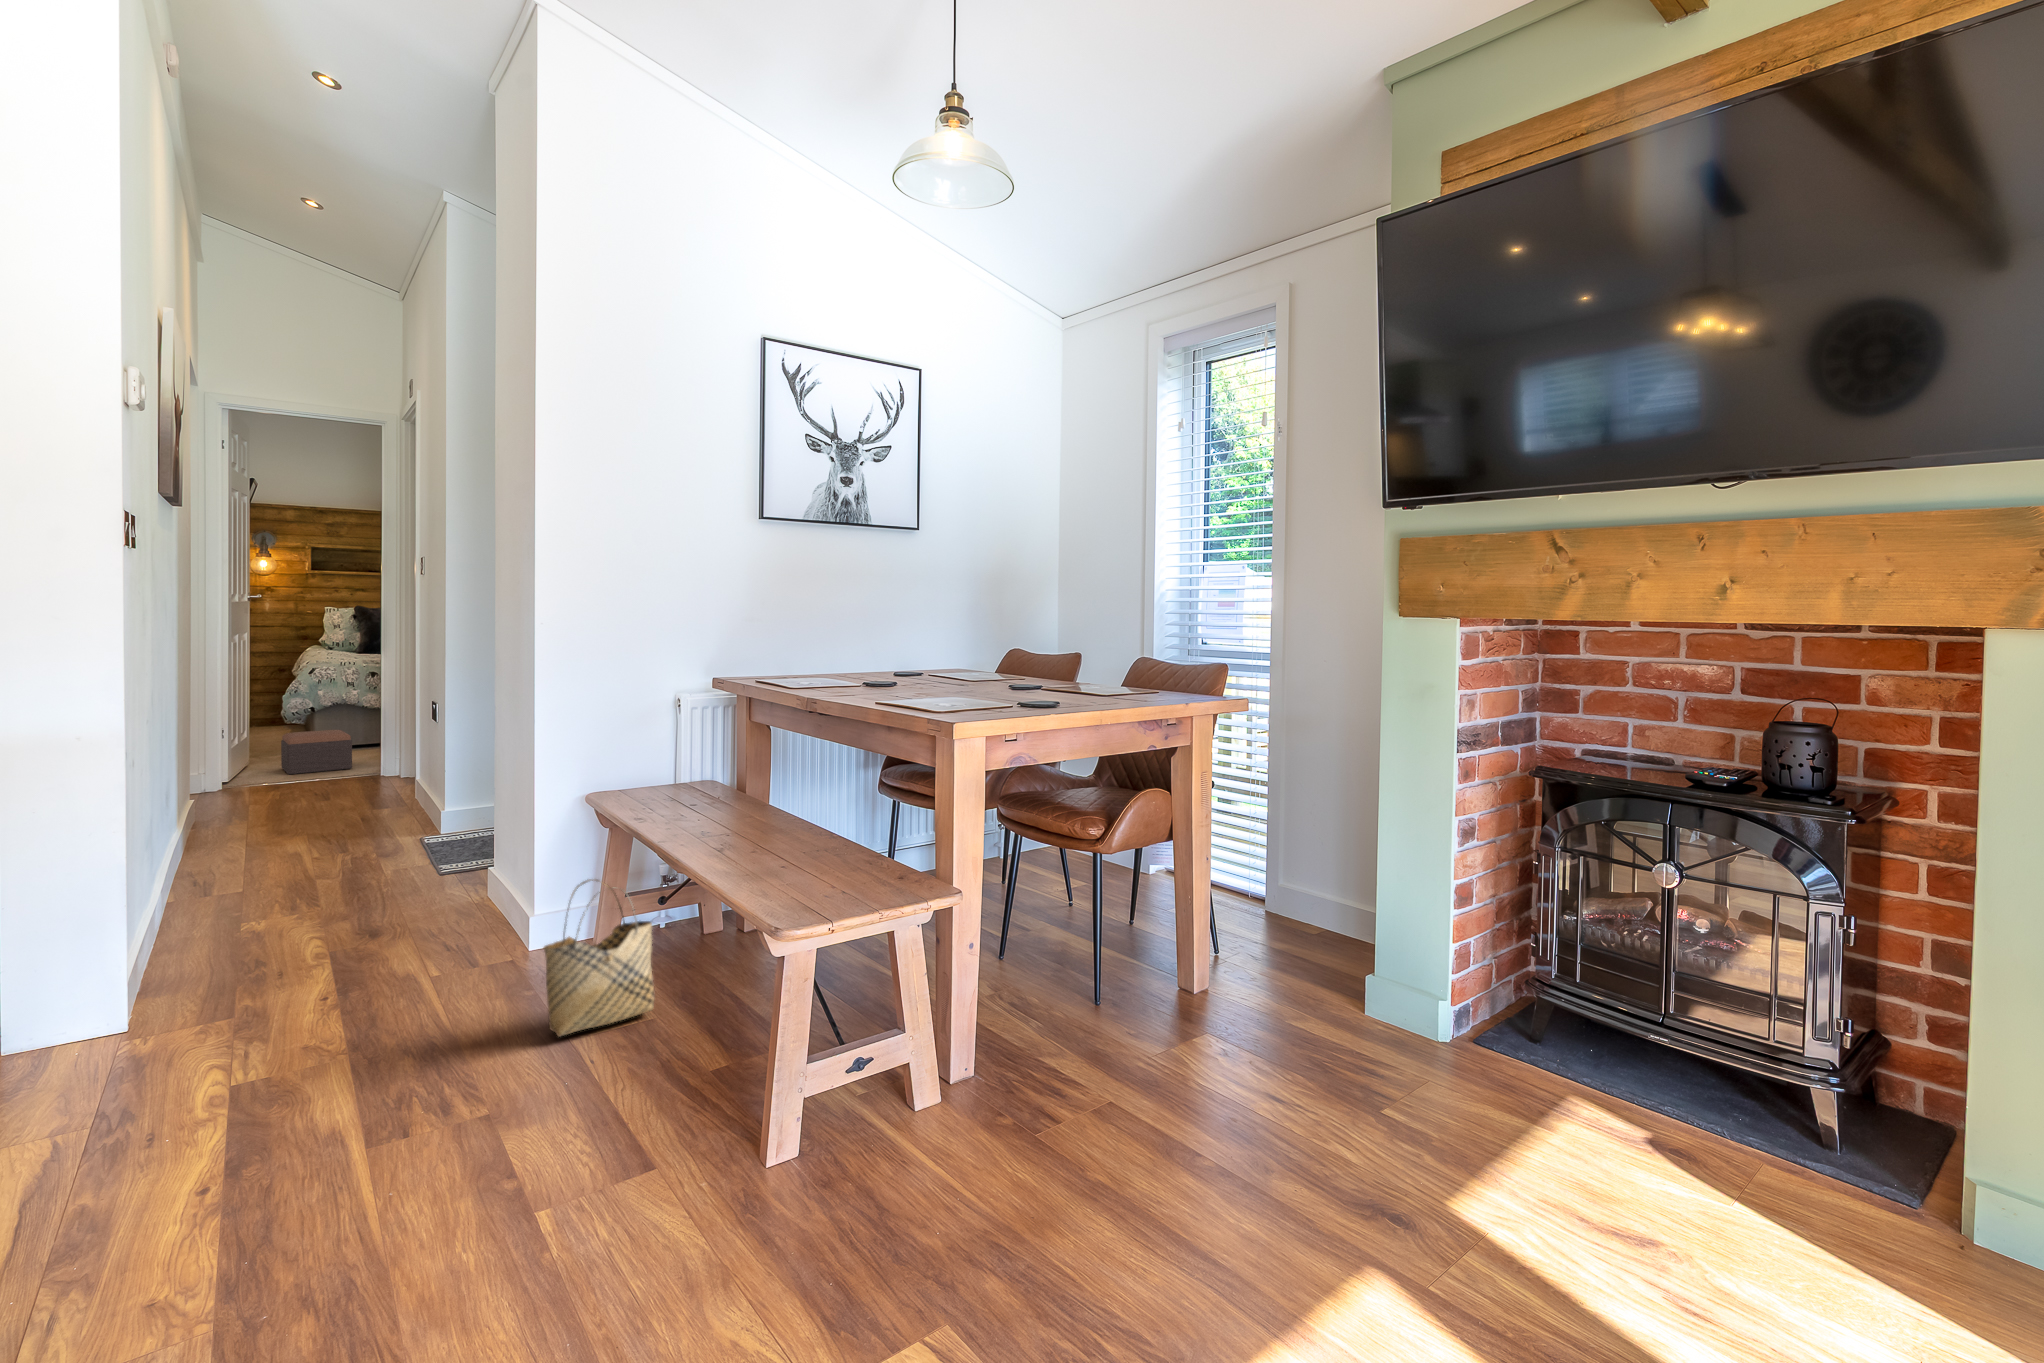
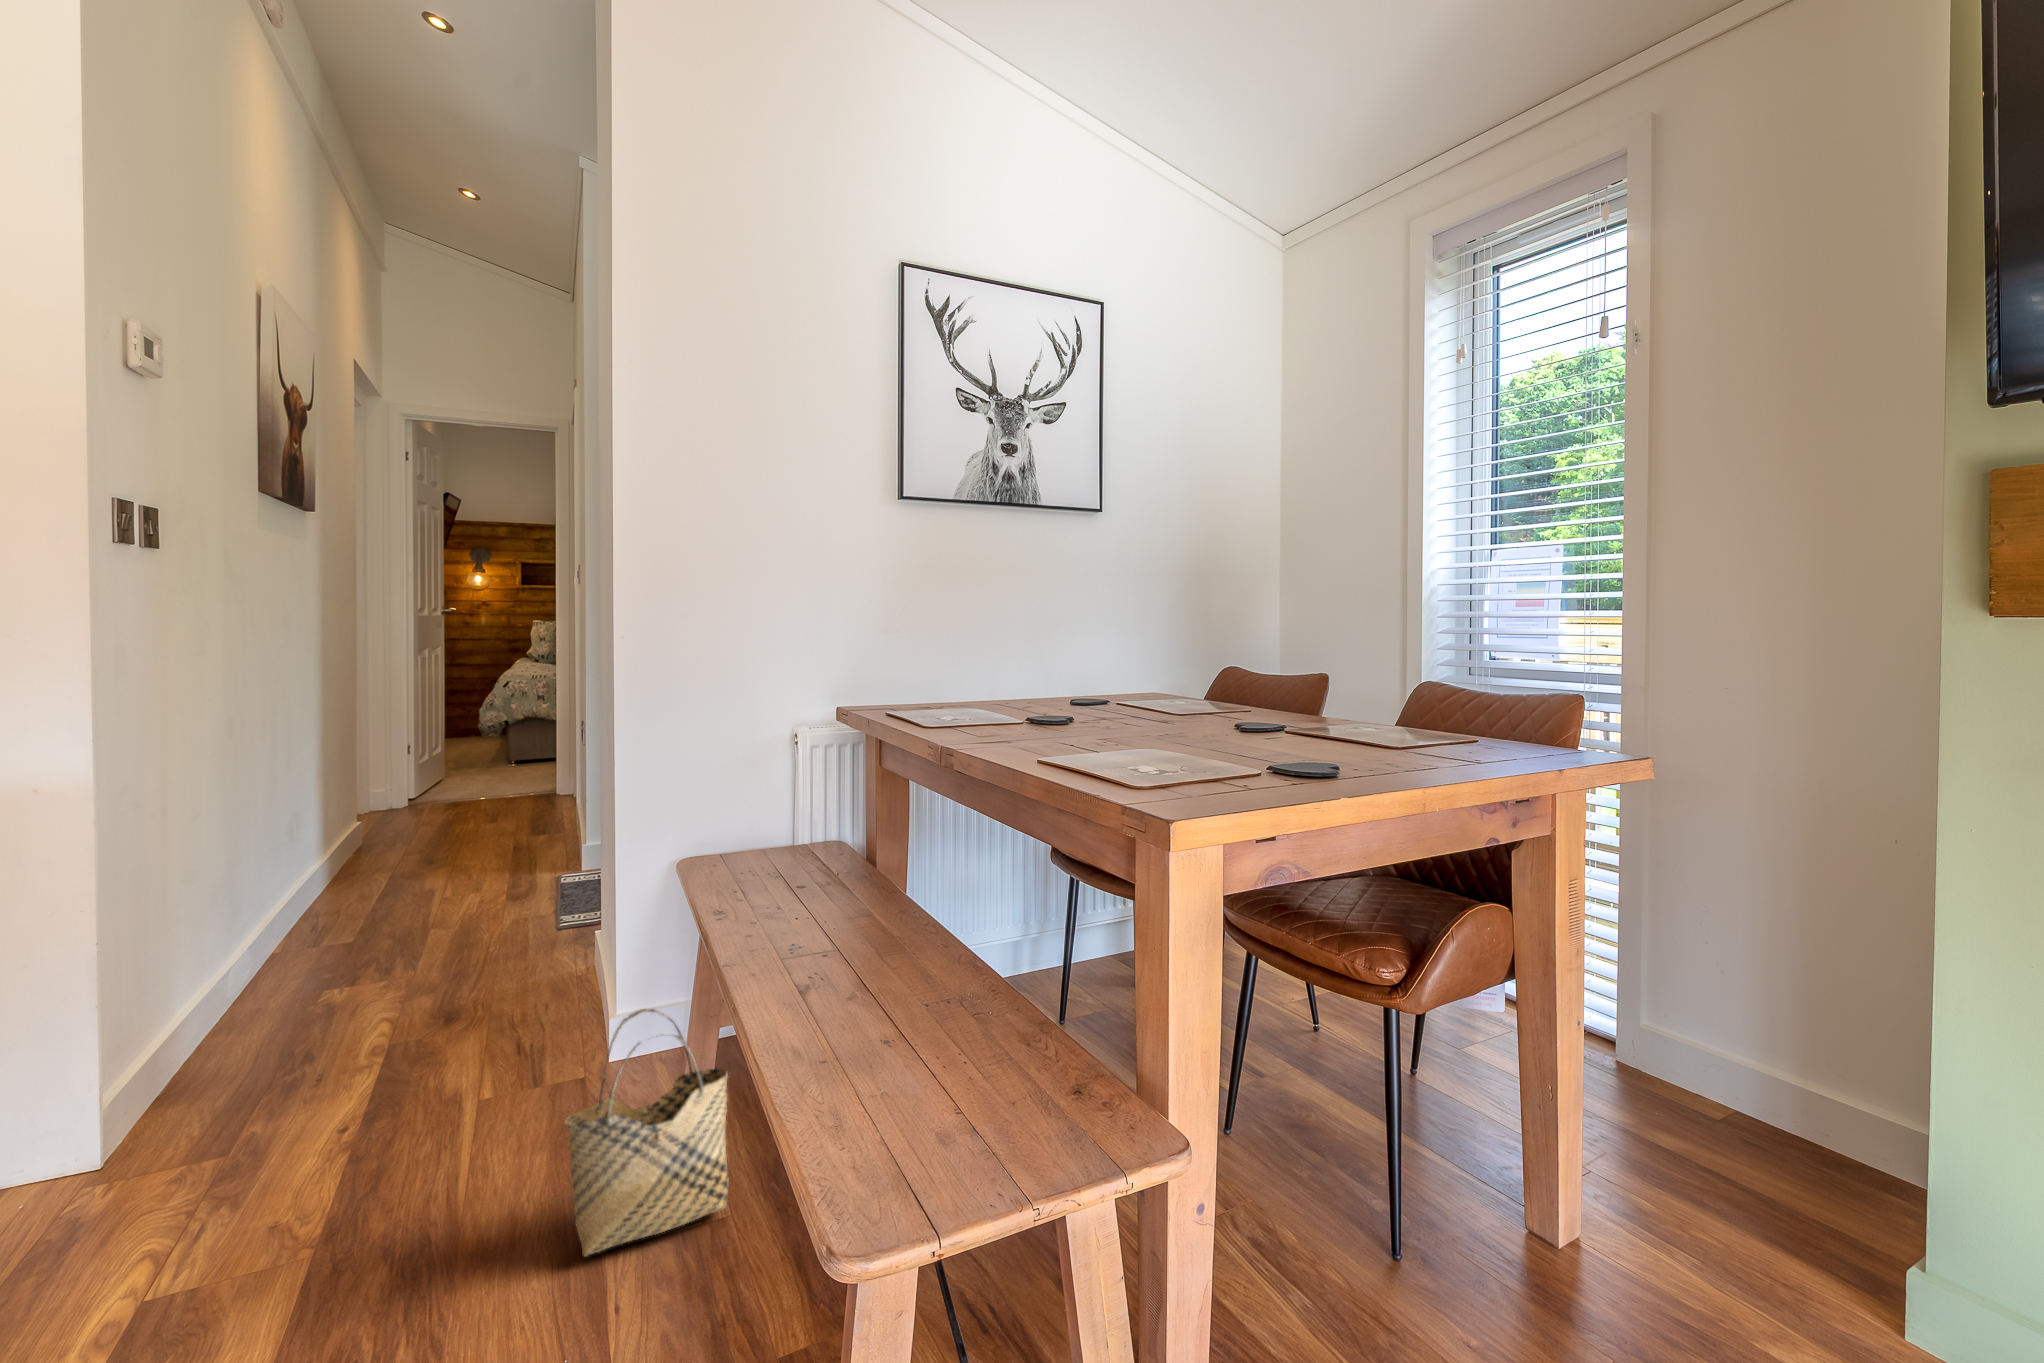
footstool: present [281,730,352,774] -> none [471,743,533,790]

